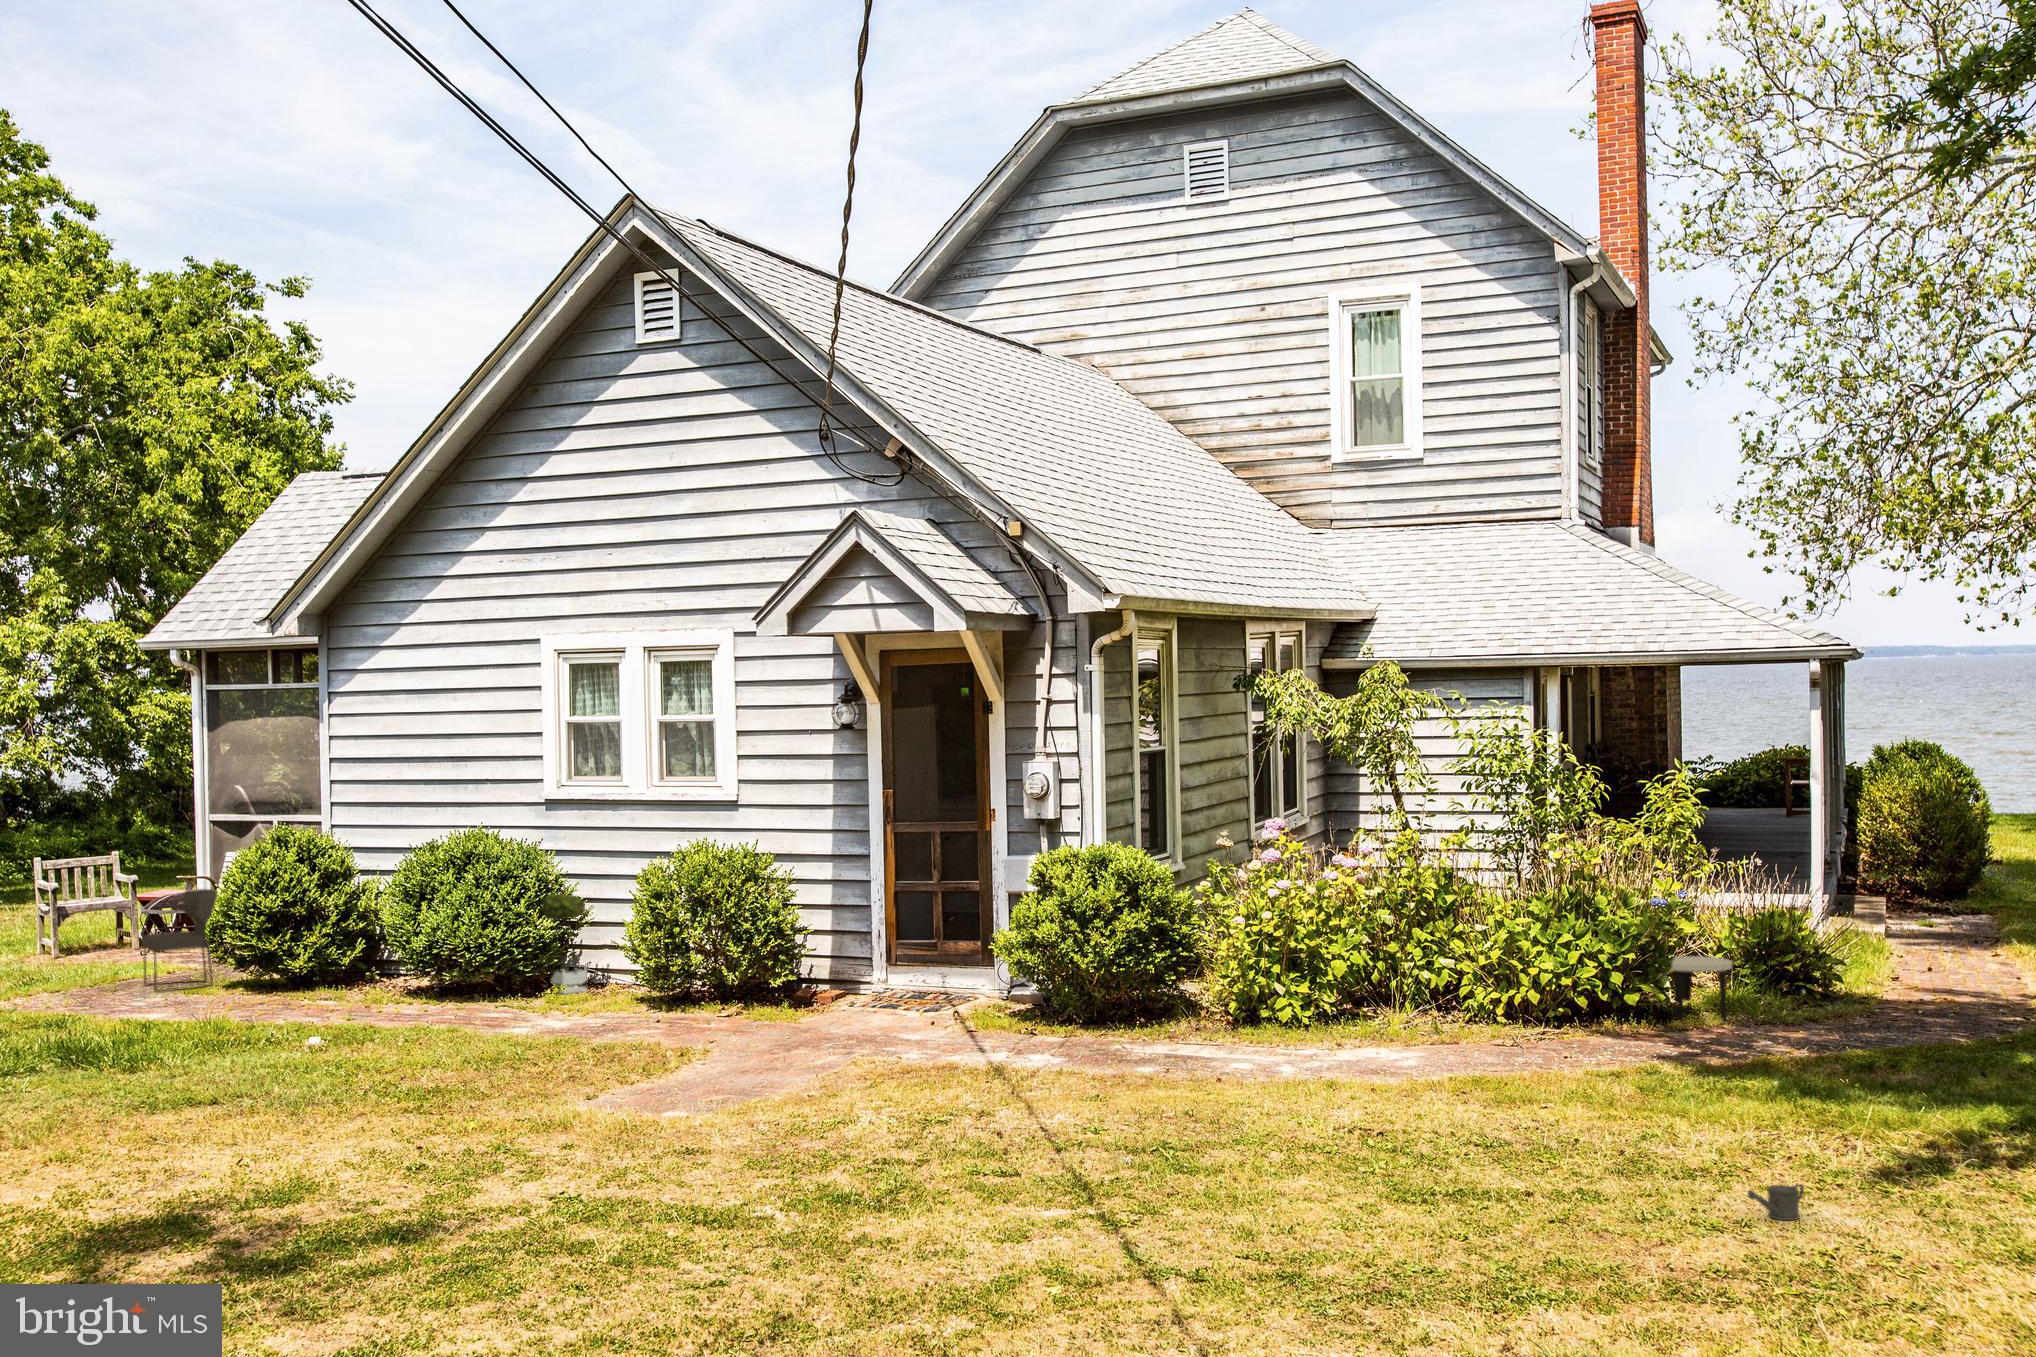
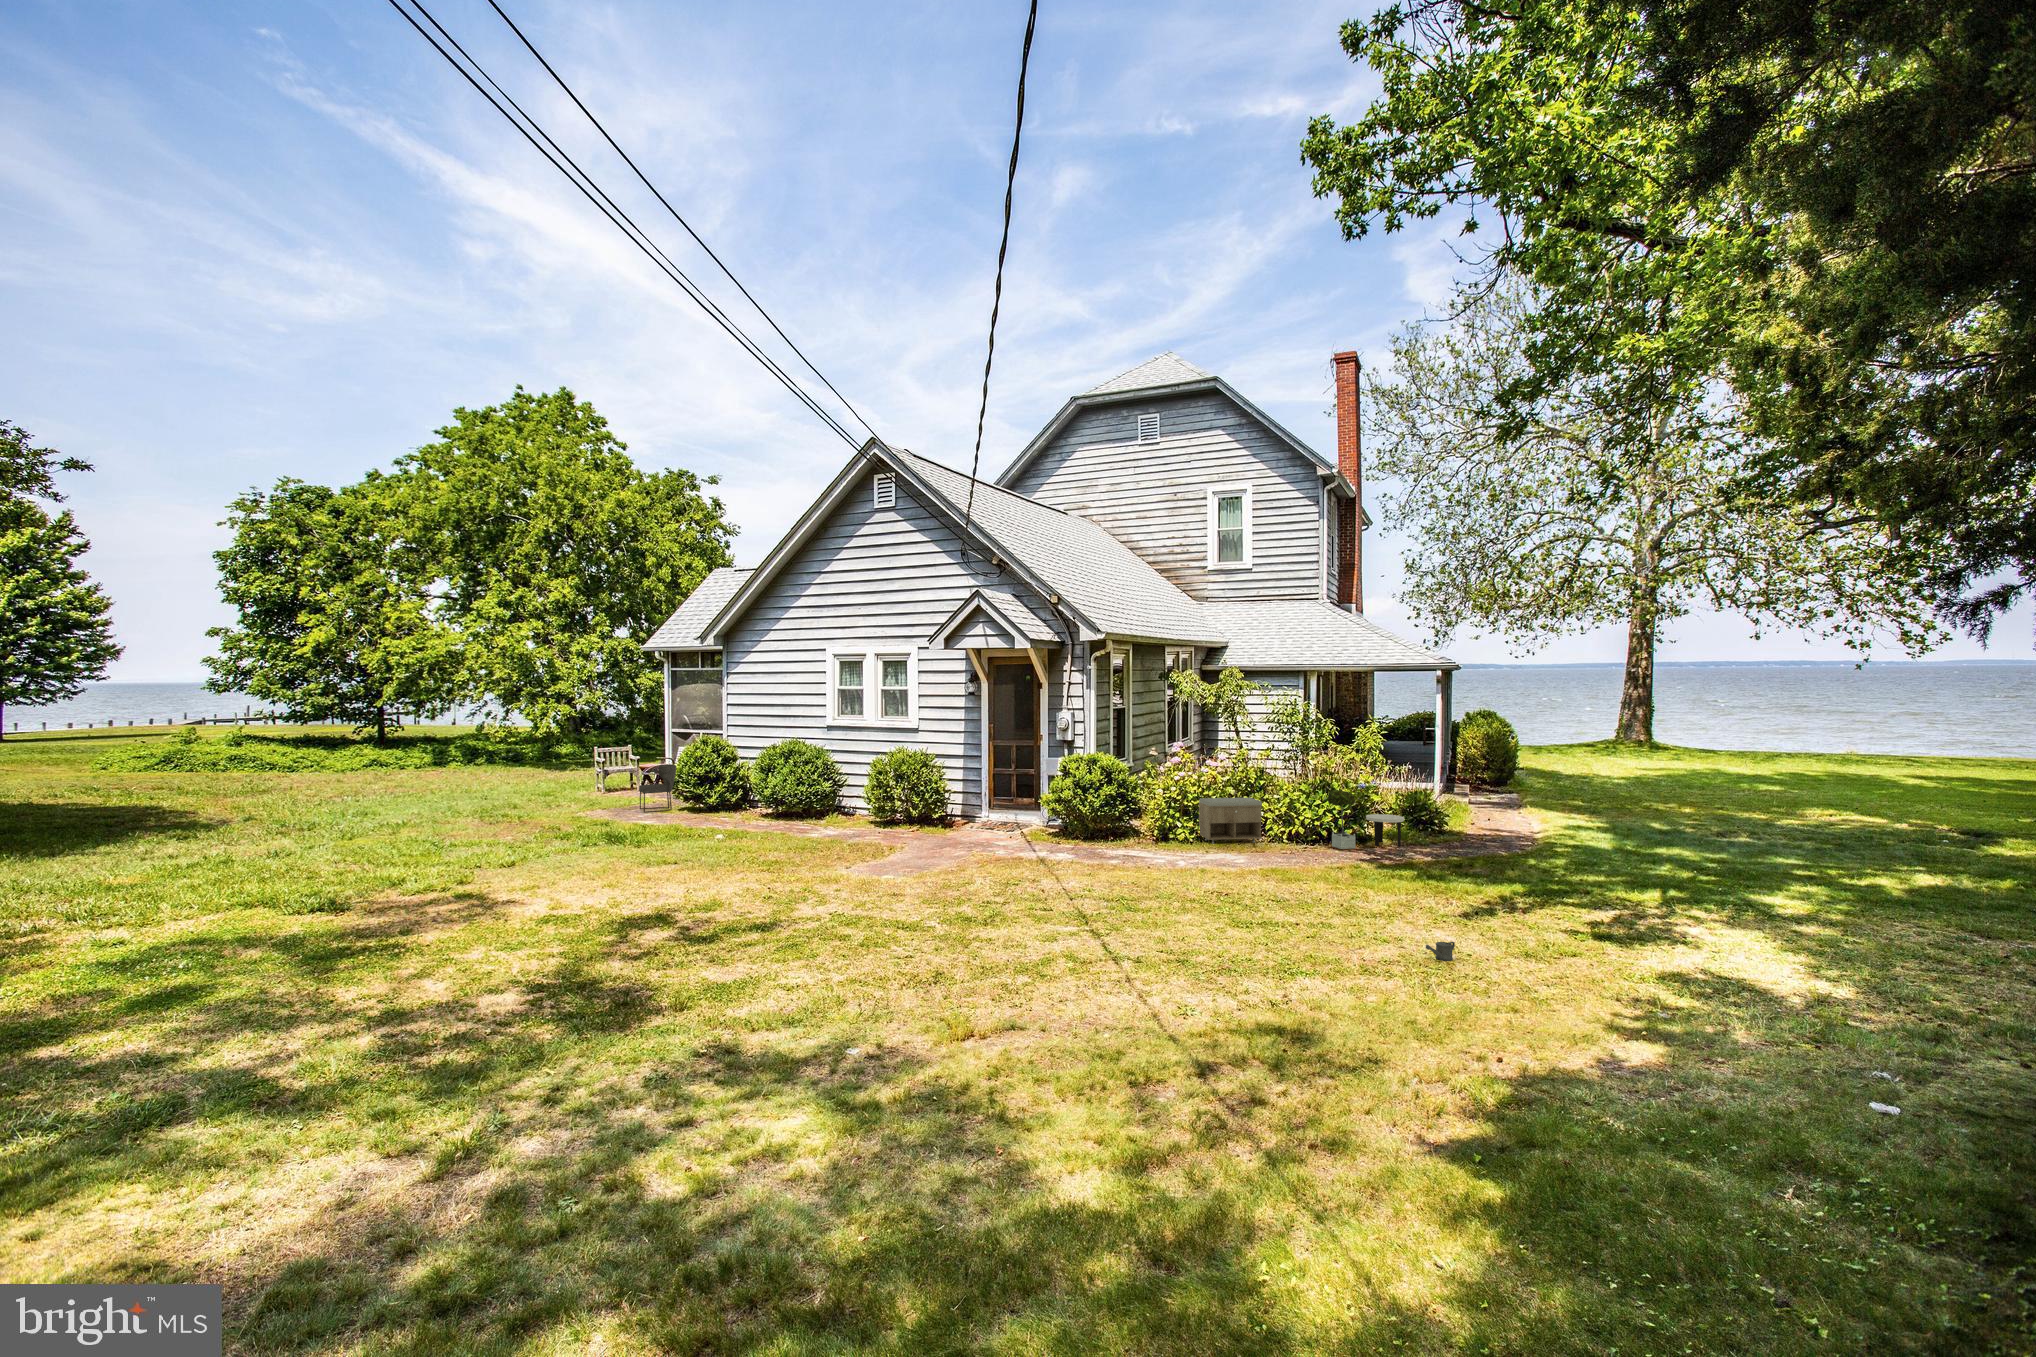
potted tree: present [541,893,587,994] -> present [1327,790,1356,849]
storage bench: none [1320,928,1447,1023] -> present [1199,798,1262,844]

